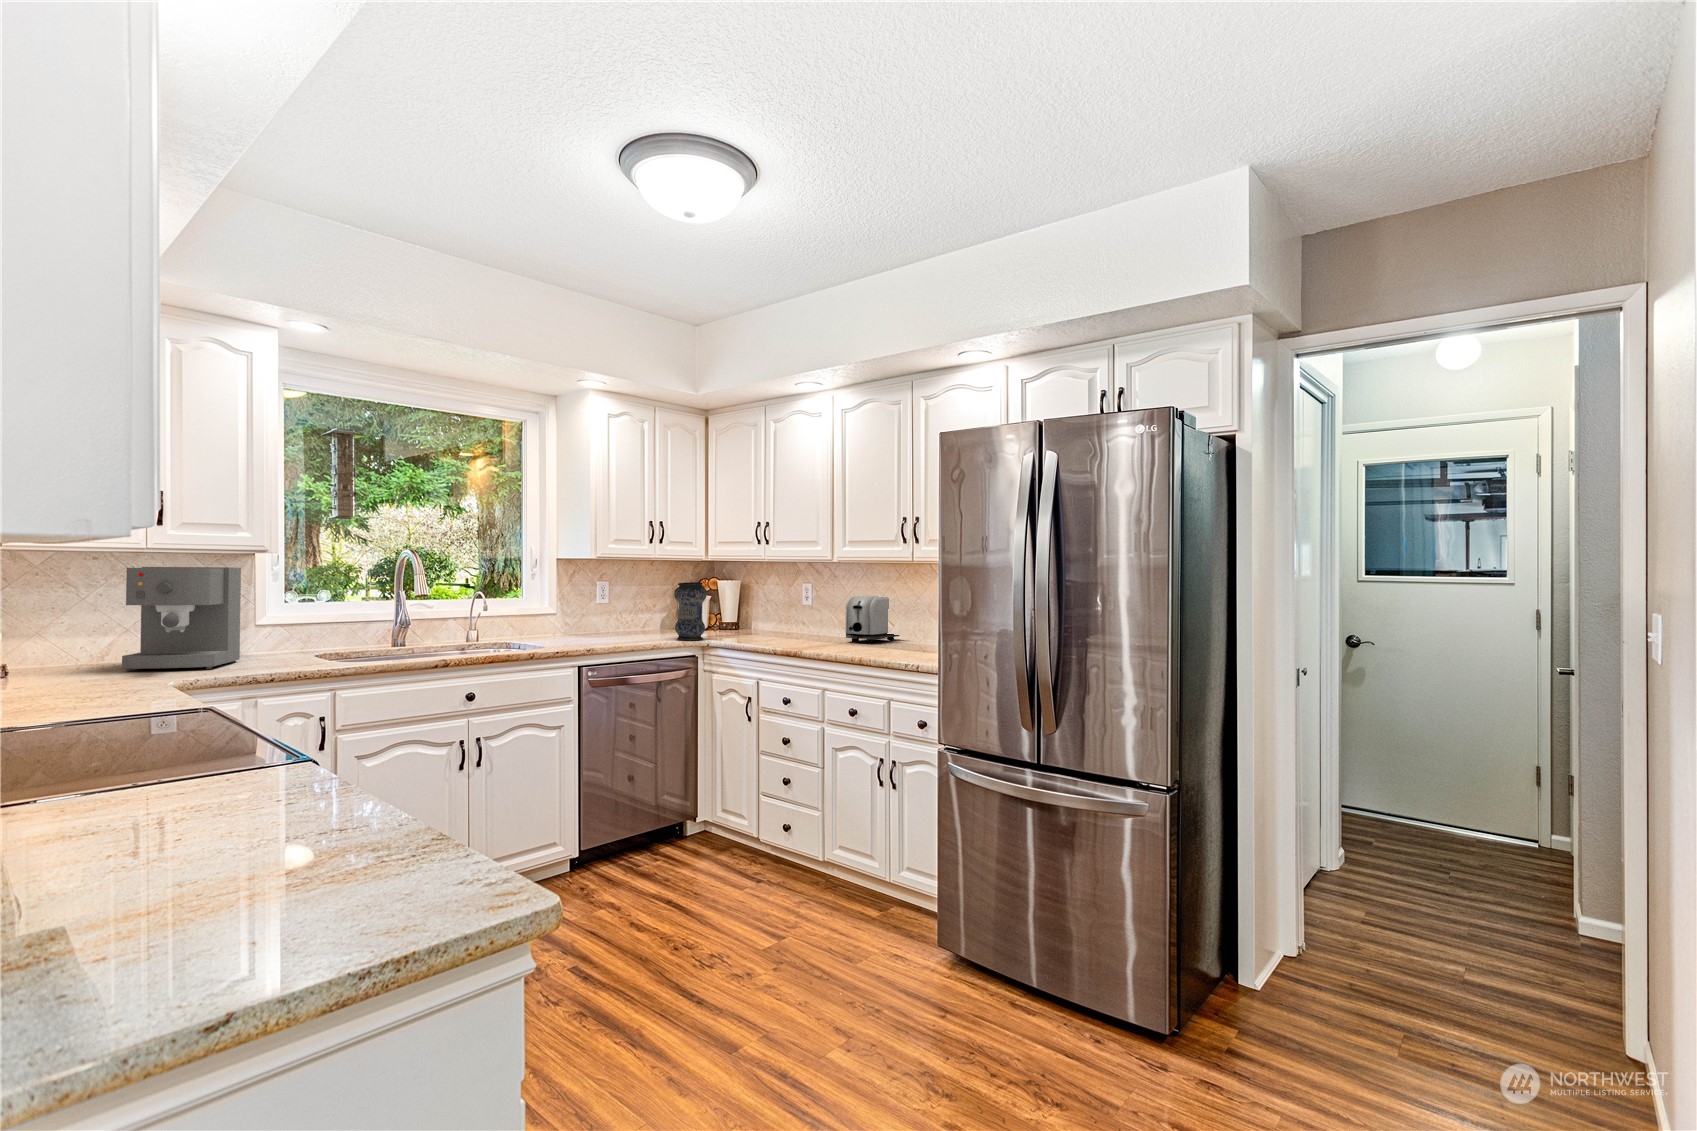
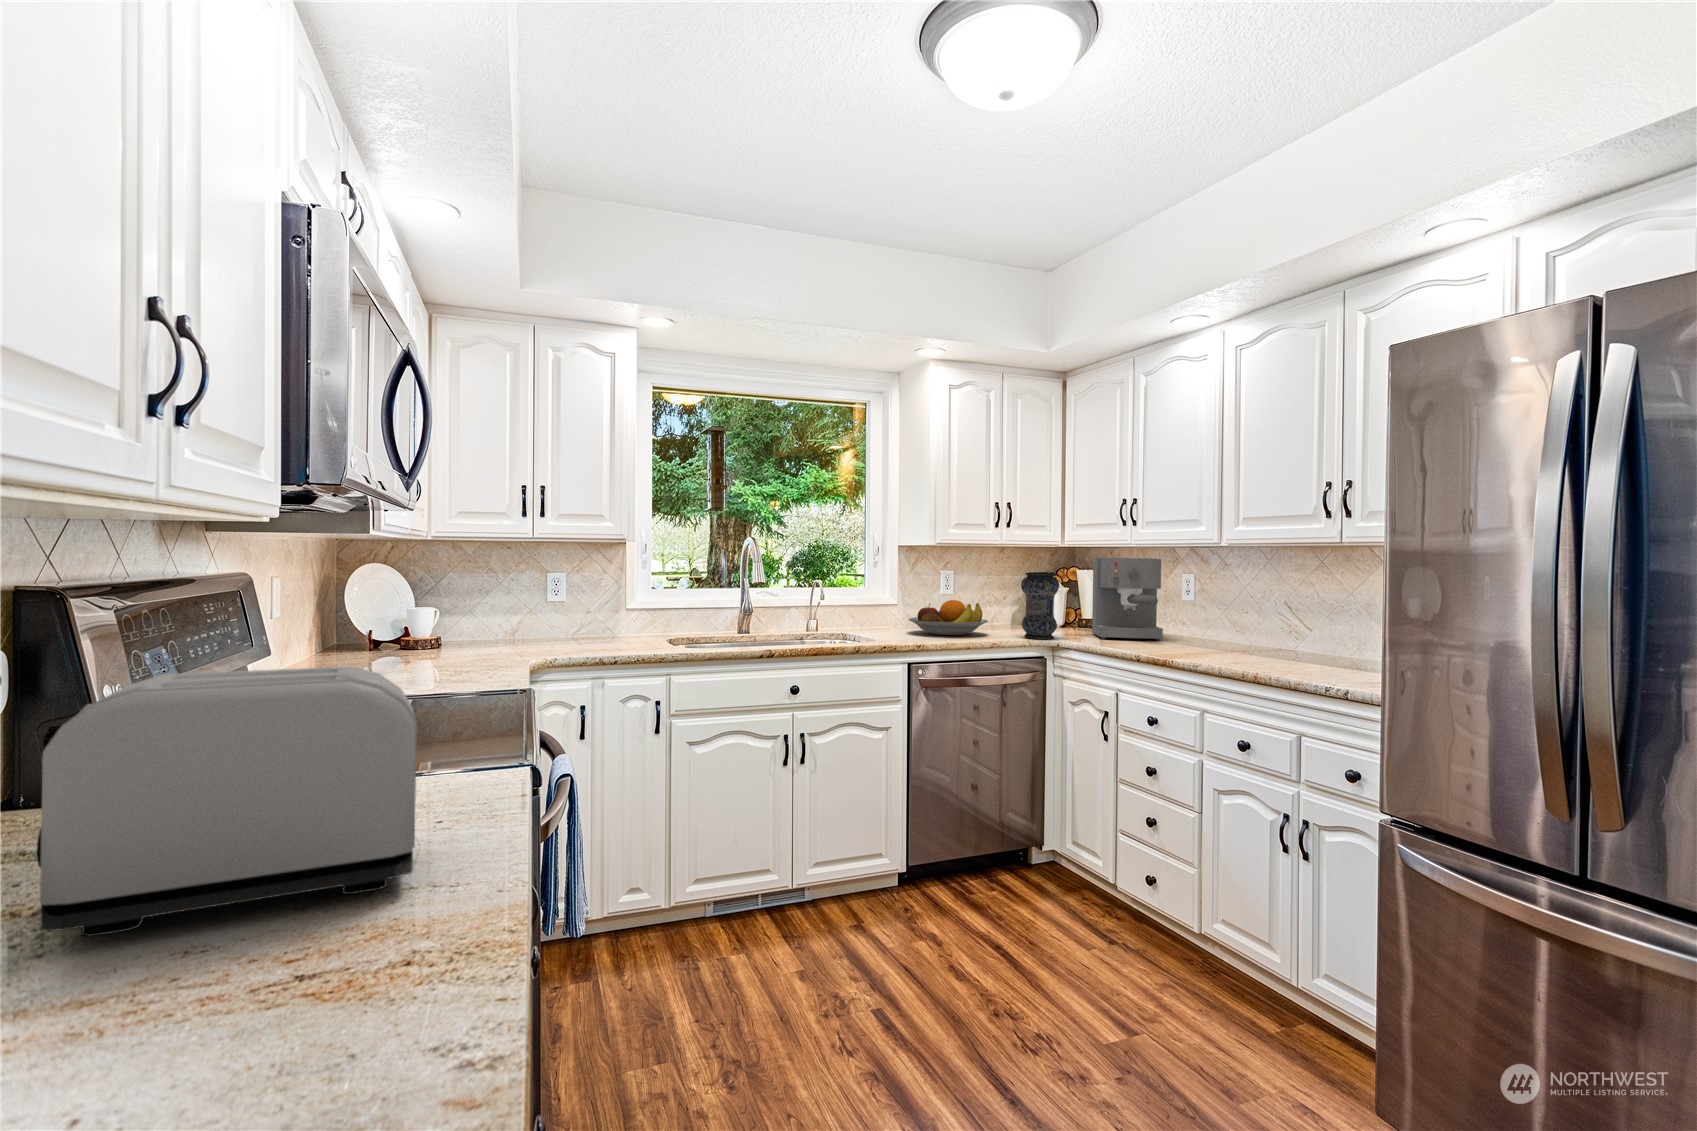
coffee maker: present [122,567,241,671] -> present [1092,558,1163,640]
toaster: present [846,596,900,643] -> present [36,666,417,936]
fruit bowl: none [569,609,645,641] -> present [908,600,988,635]

